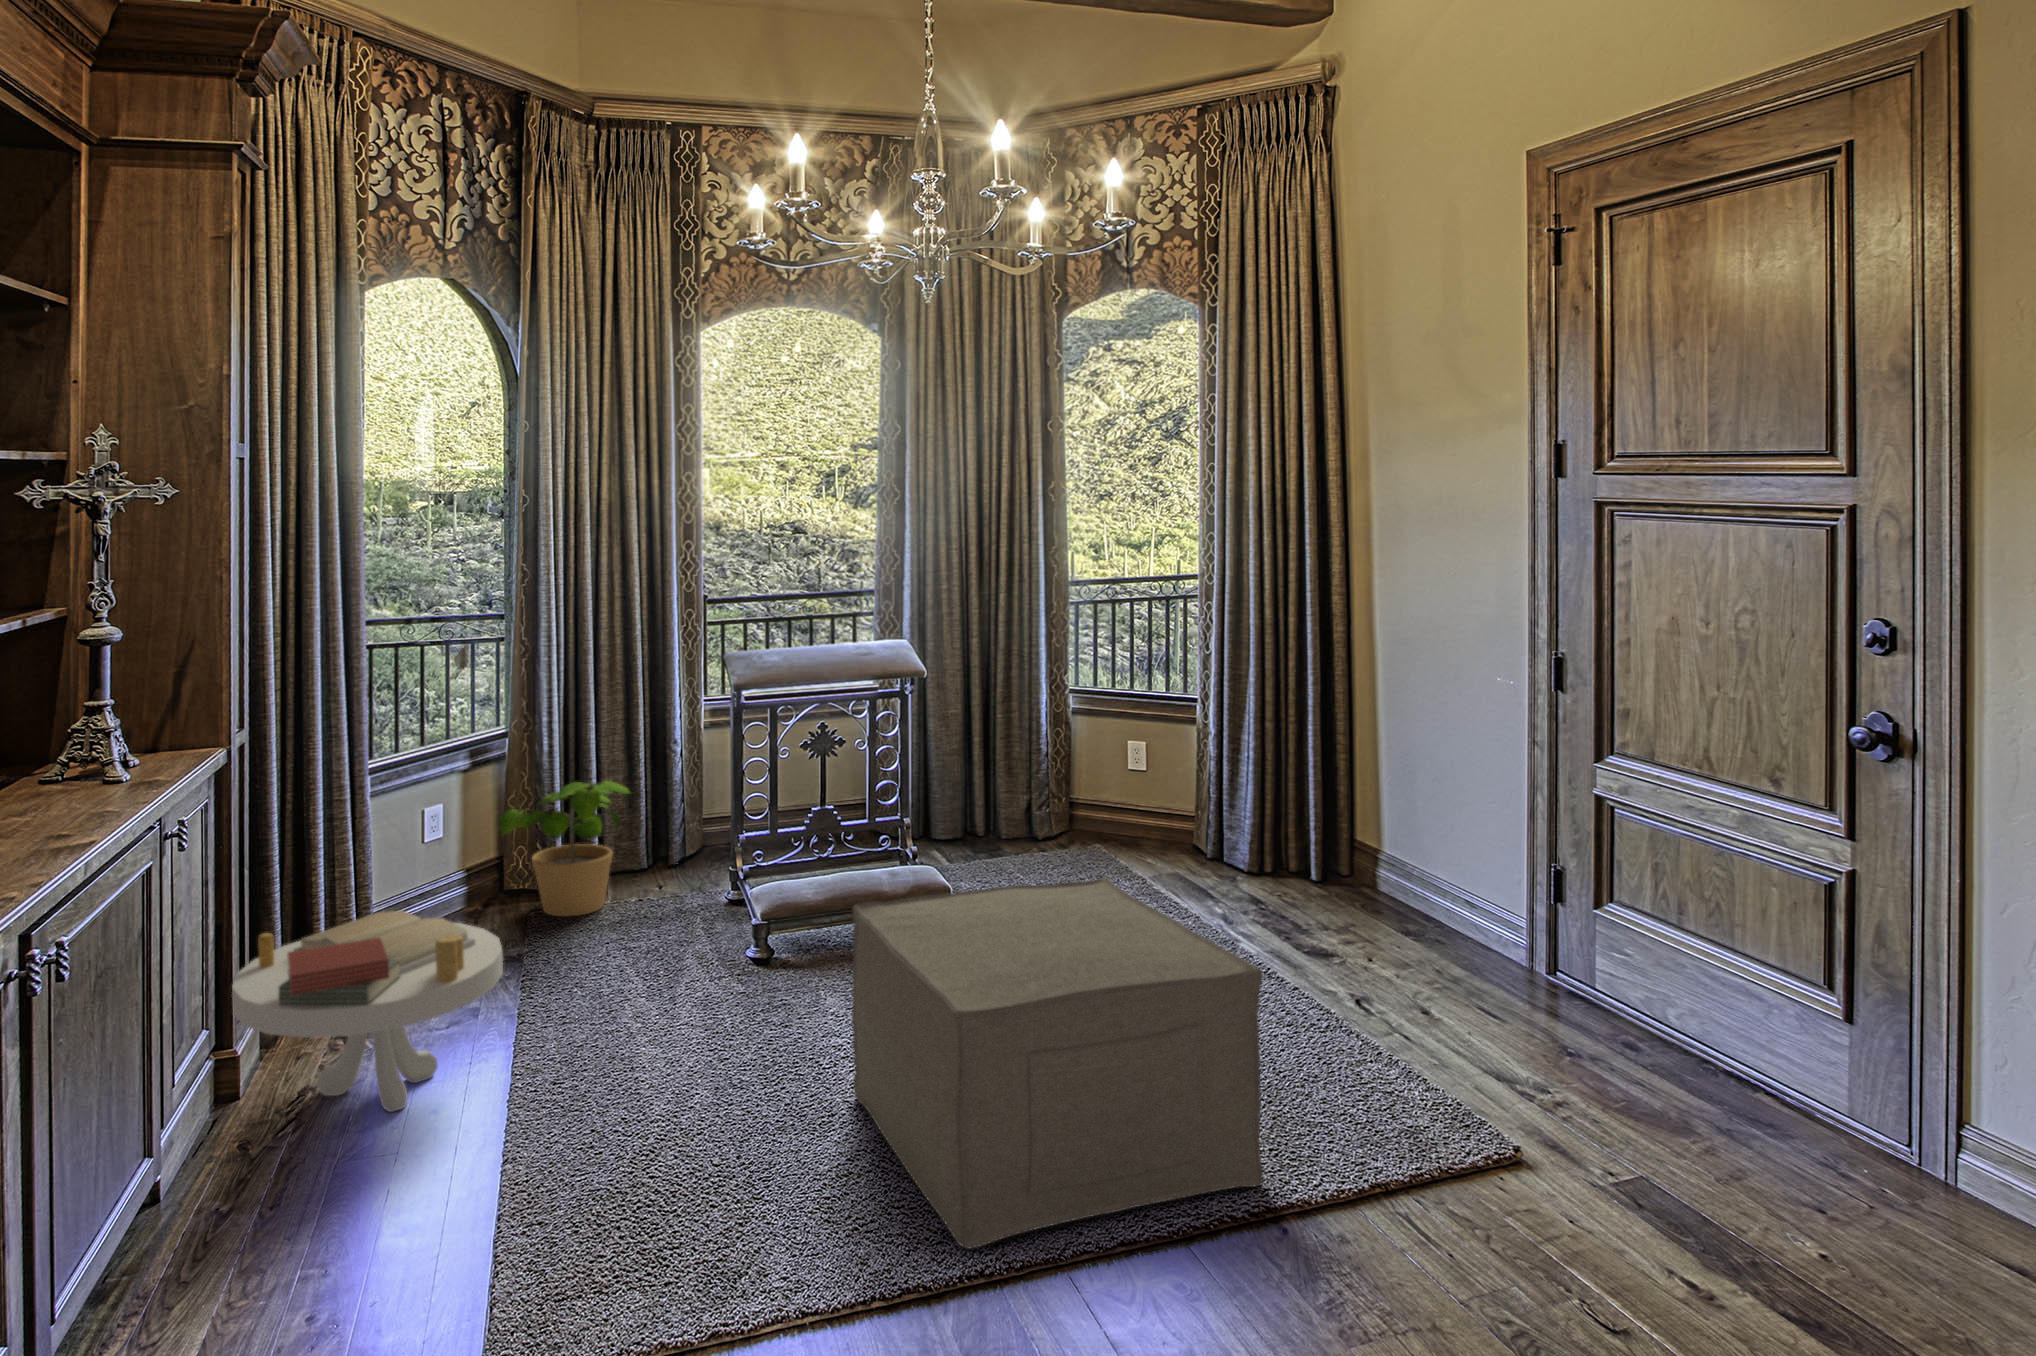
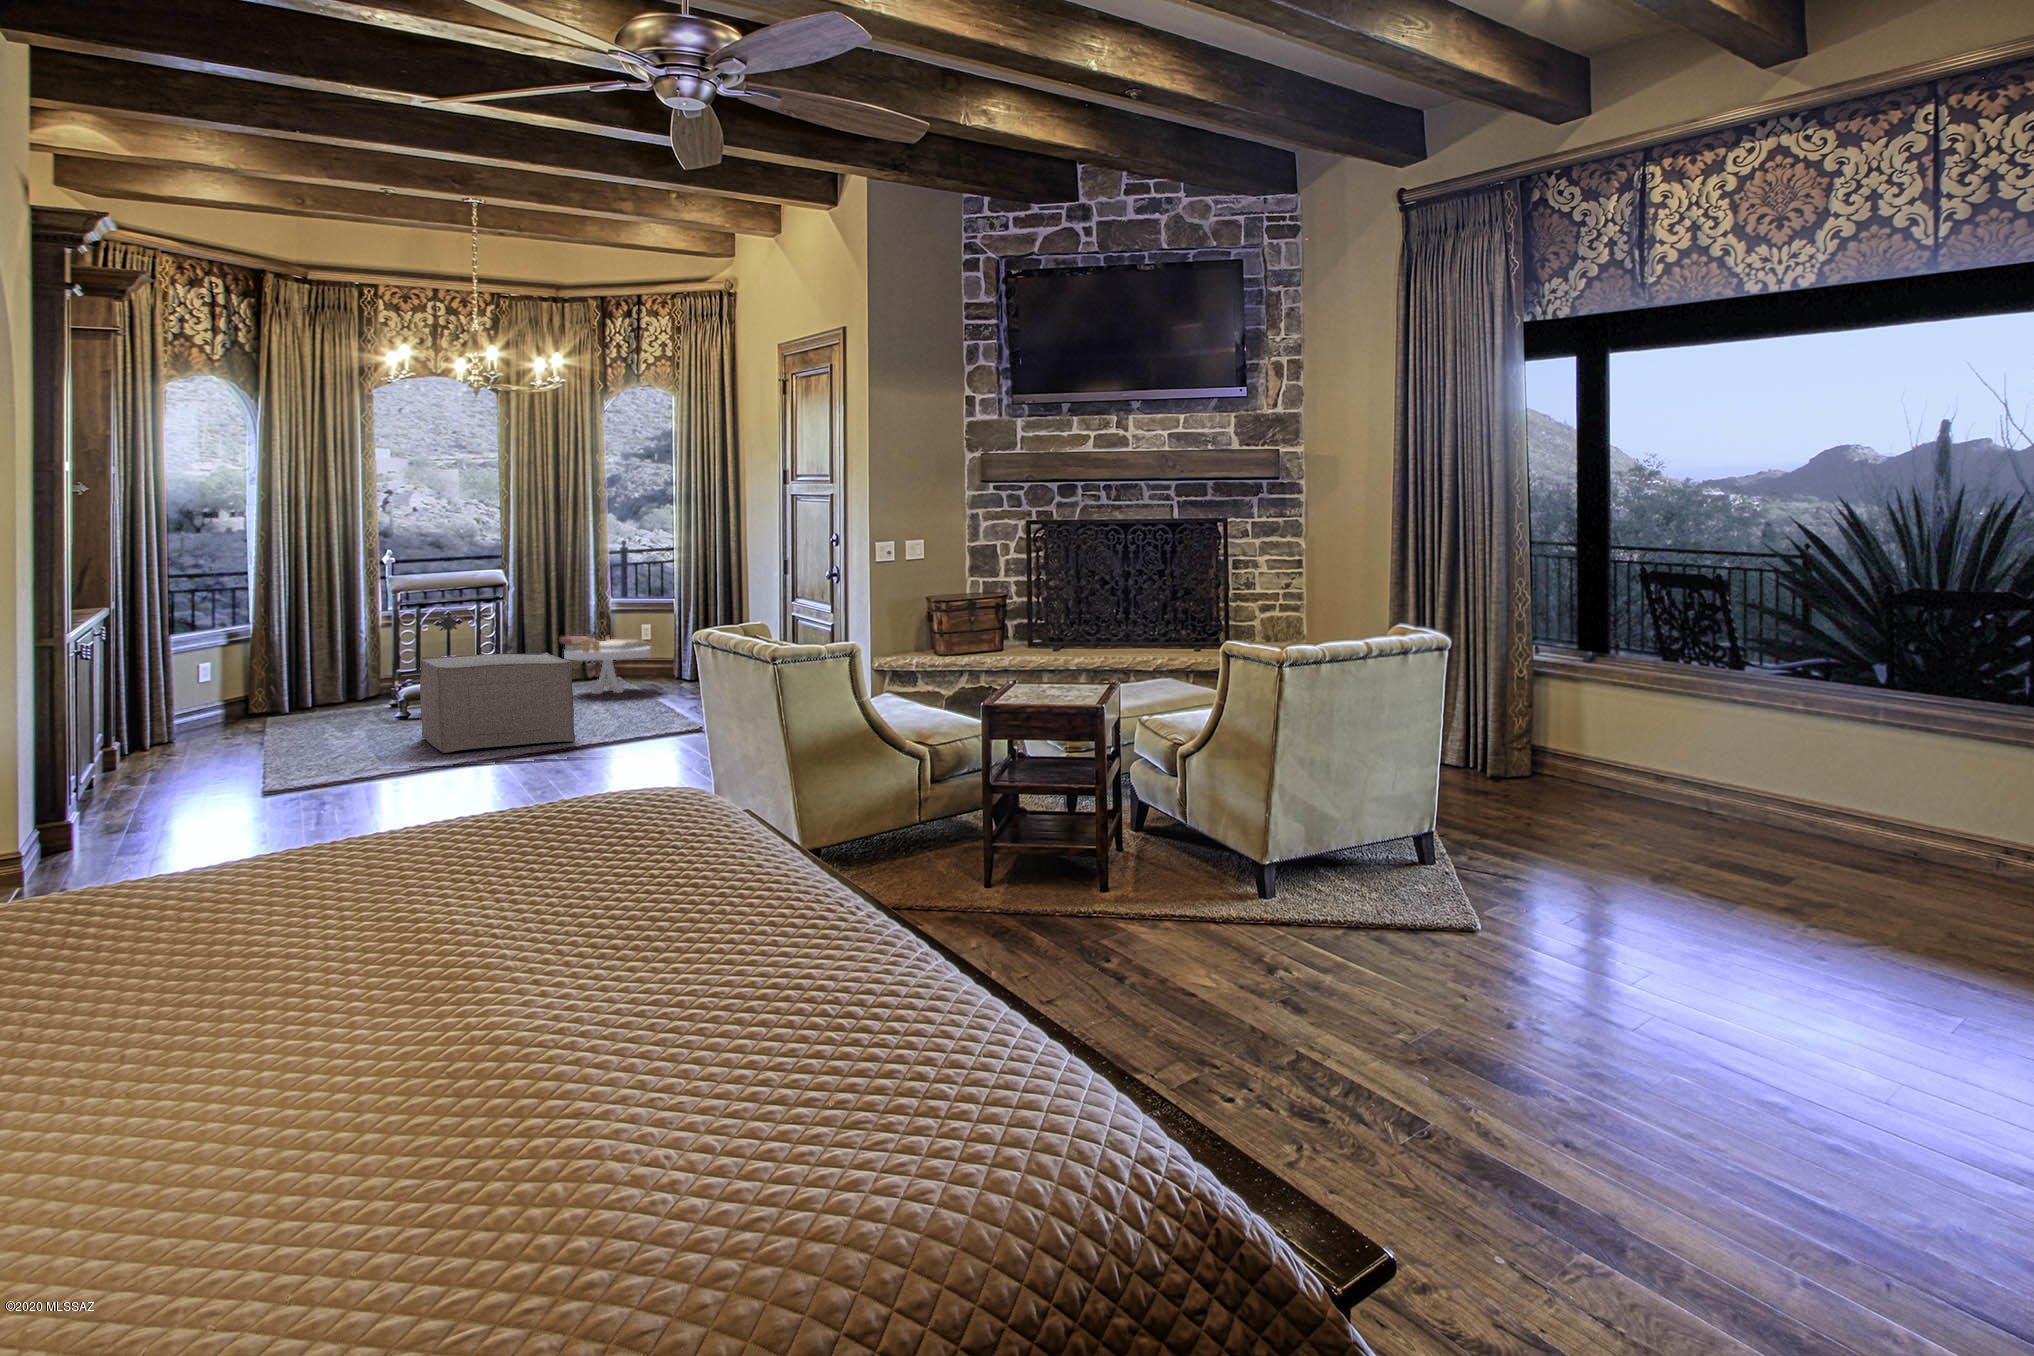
potted plant: present [499,781,630,916] -> none [248,639,329,715]
side table: present [232,911,503,1112] -> present [560,636,651,694]

